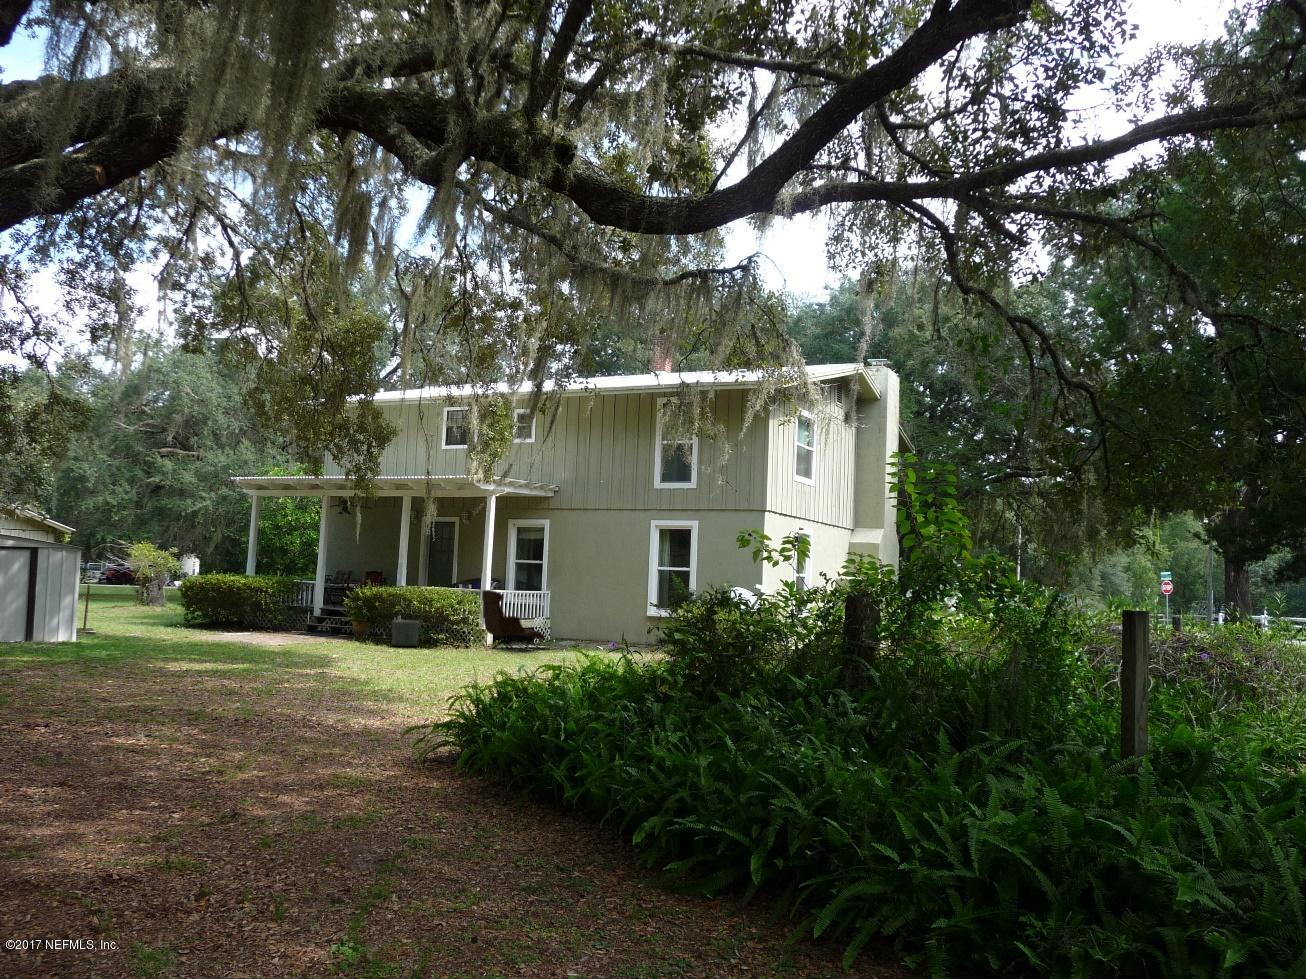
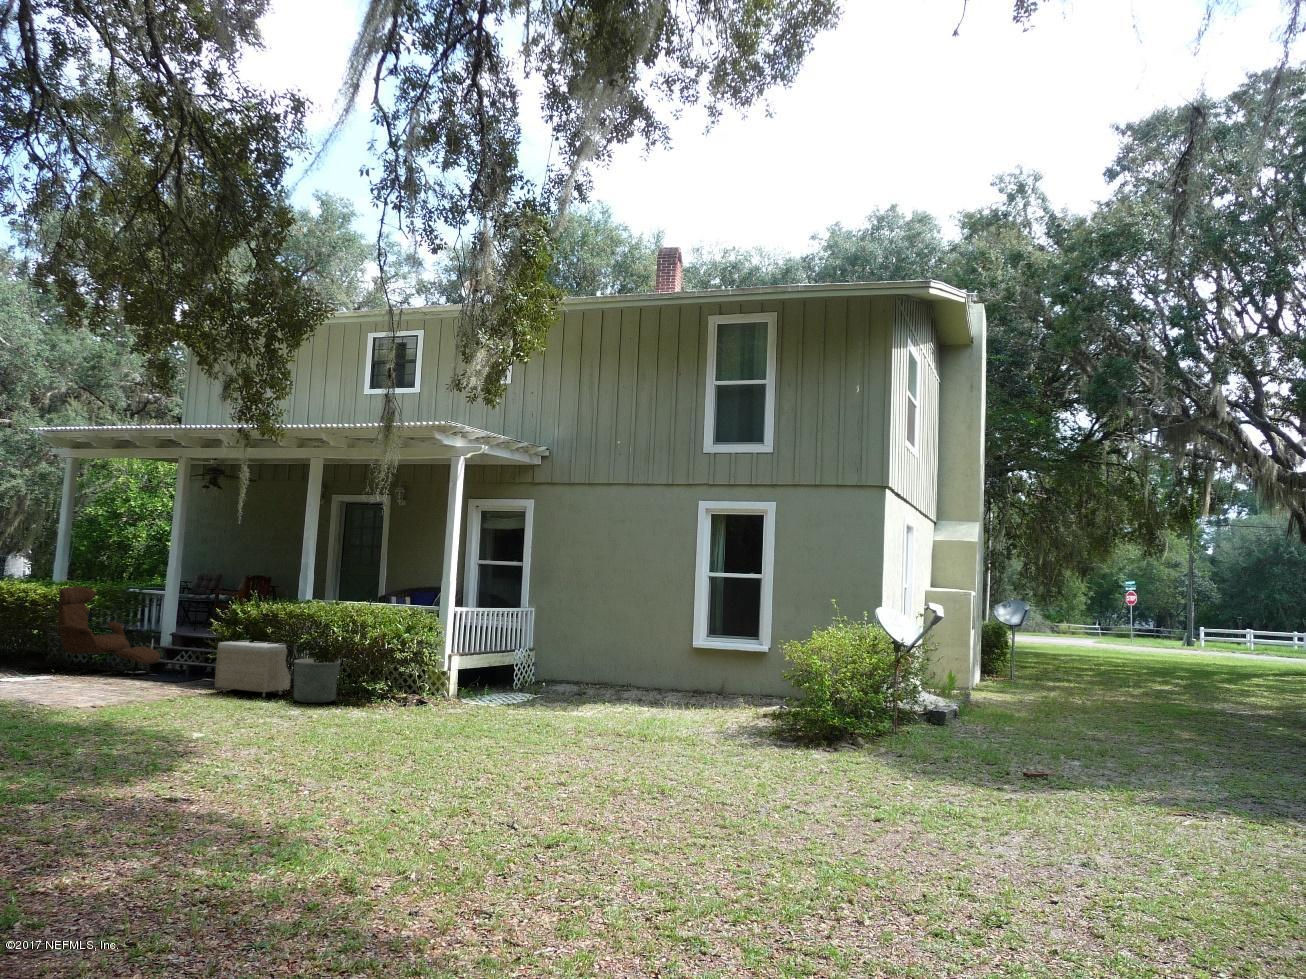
lounge chair: present [482,590,545,649] -> present [57,586,160,676]
storage bench: none [346,610,393,643] -> present [215,641,291,697]

